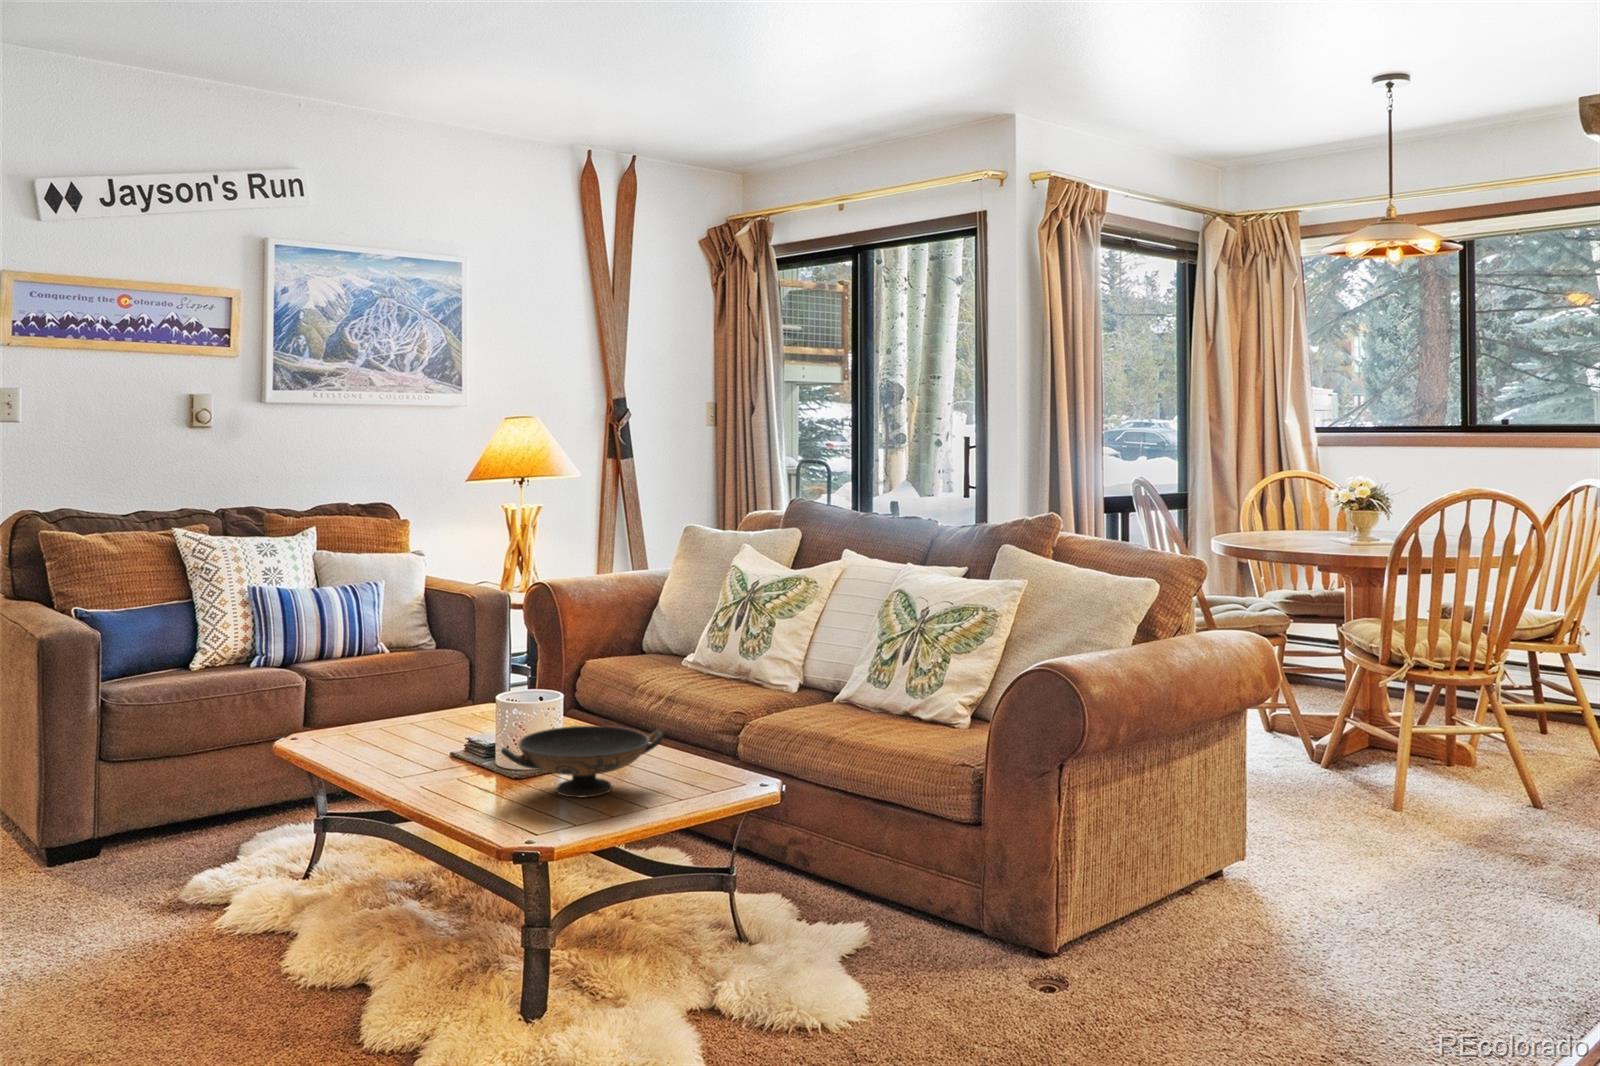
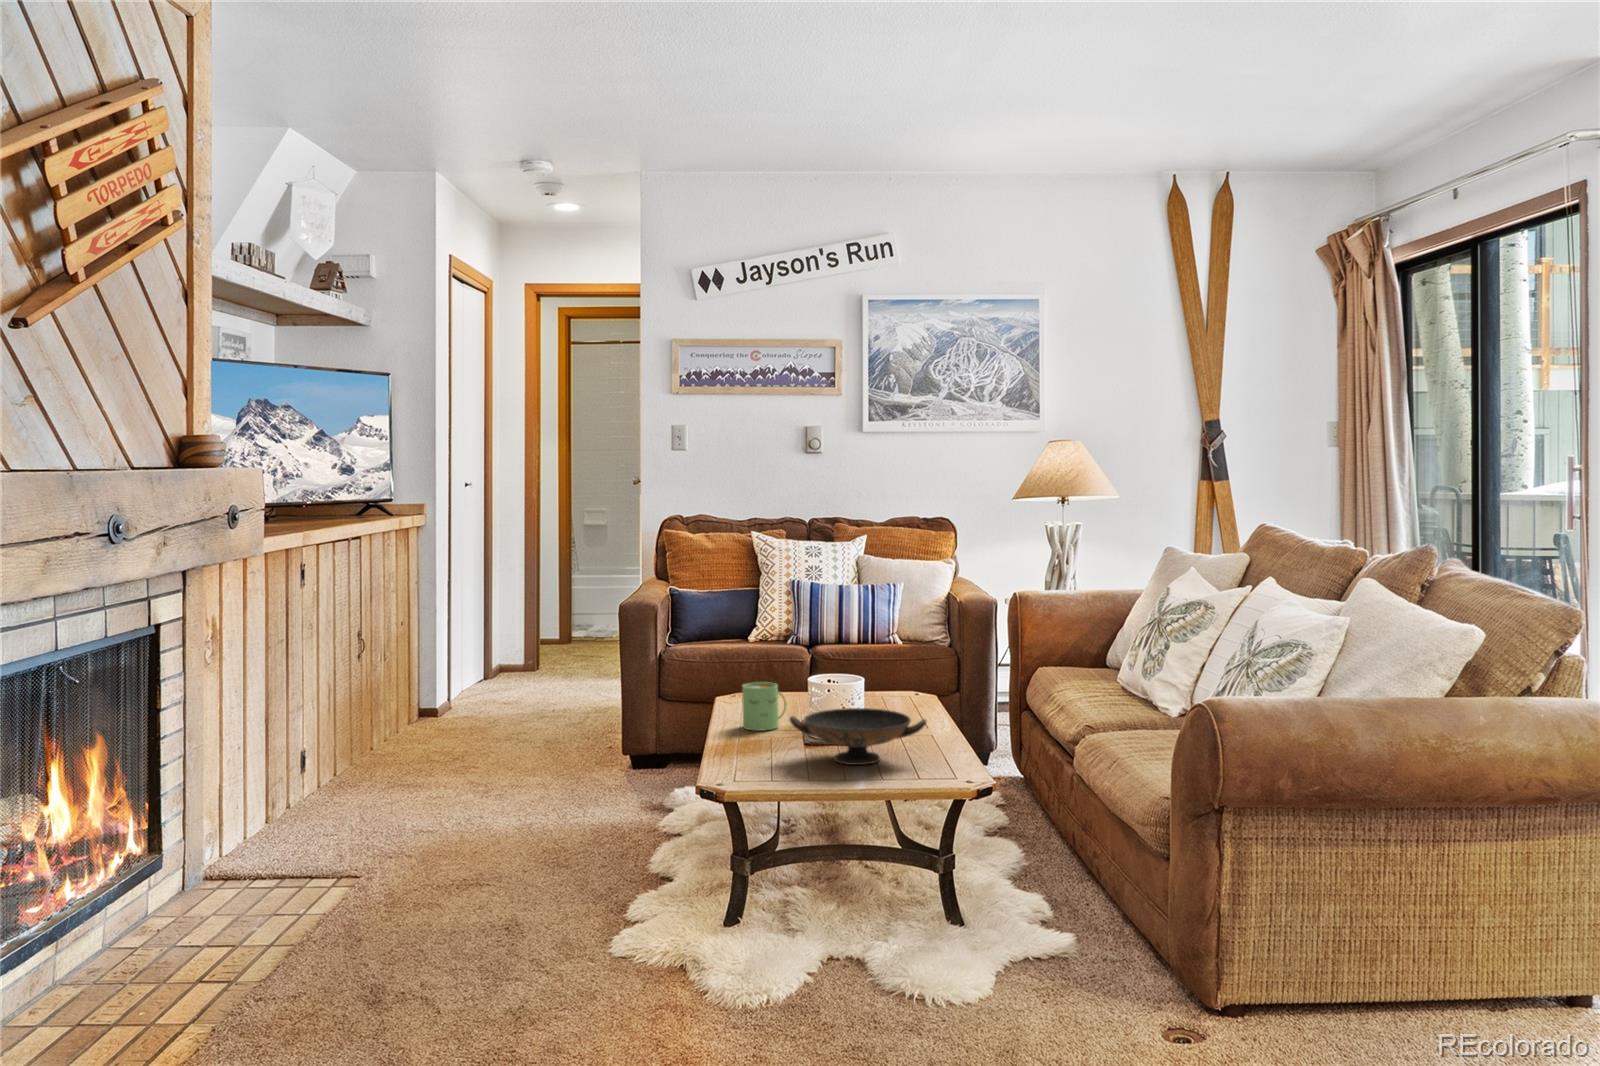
mug: none [367,711,422,774] -> present [742,682,786,731]

